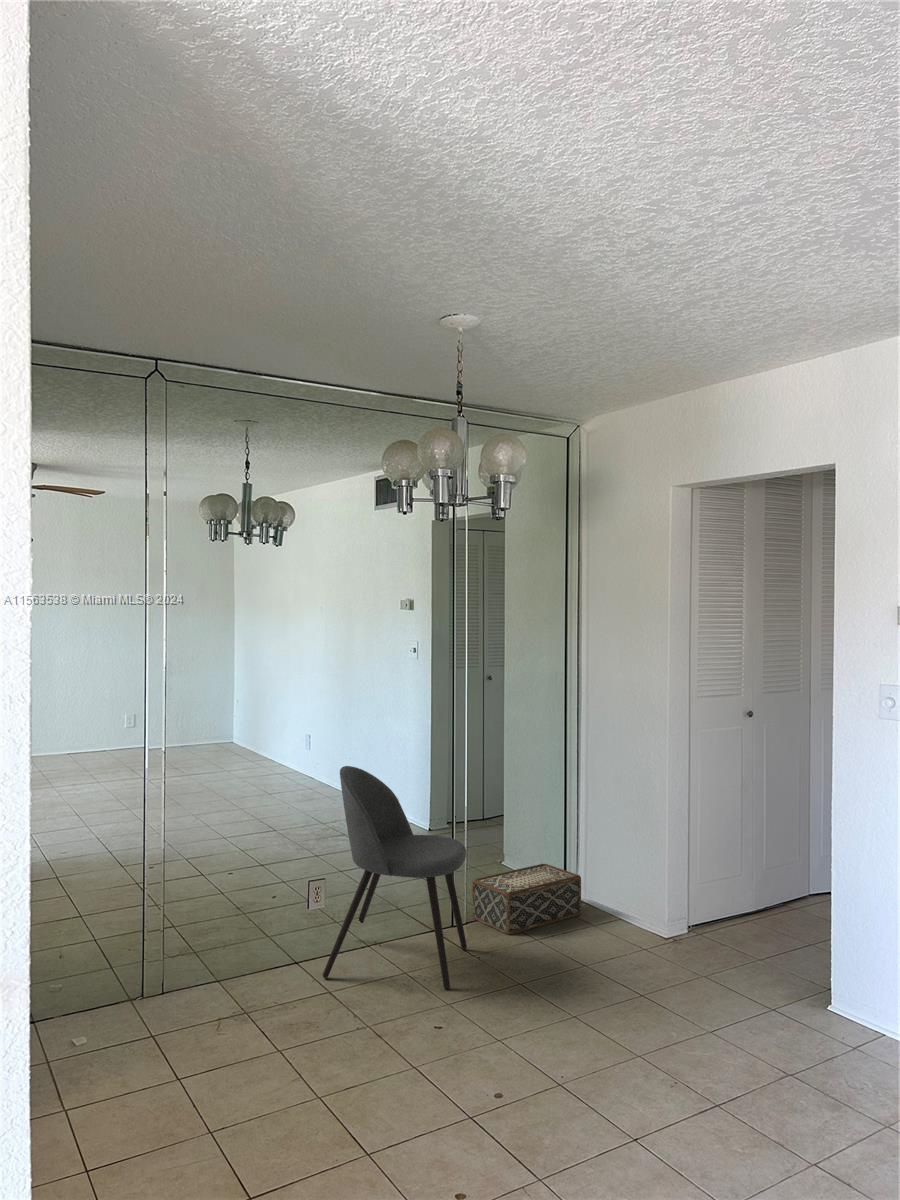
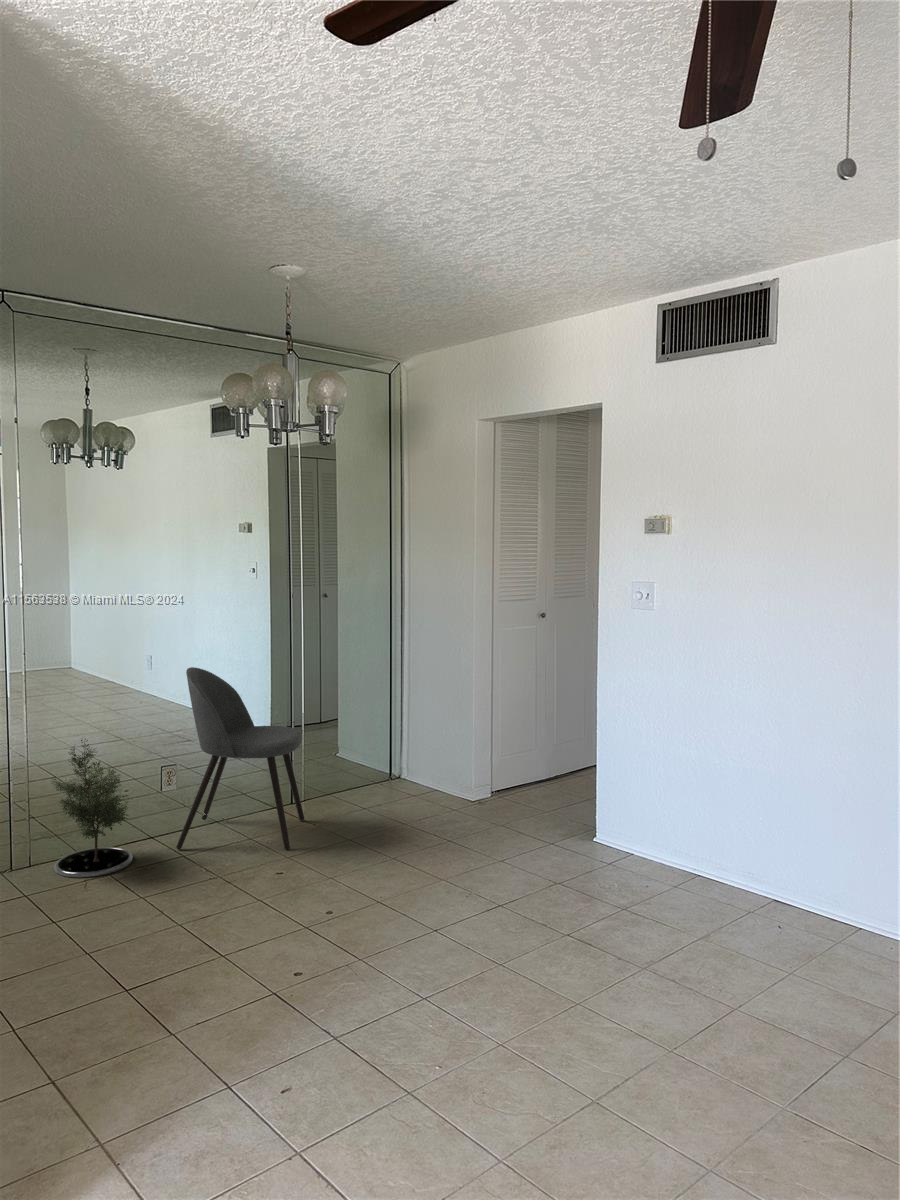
potted tree: none [190,845,276,1008] -> present [52,739,133,878]
woven basket: present [472,864,581,935] -> none [308,750,403,808]

